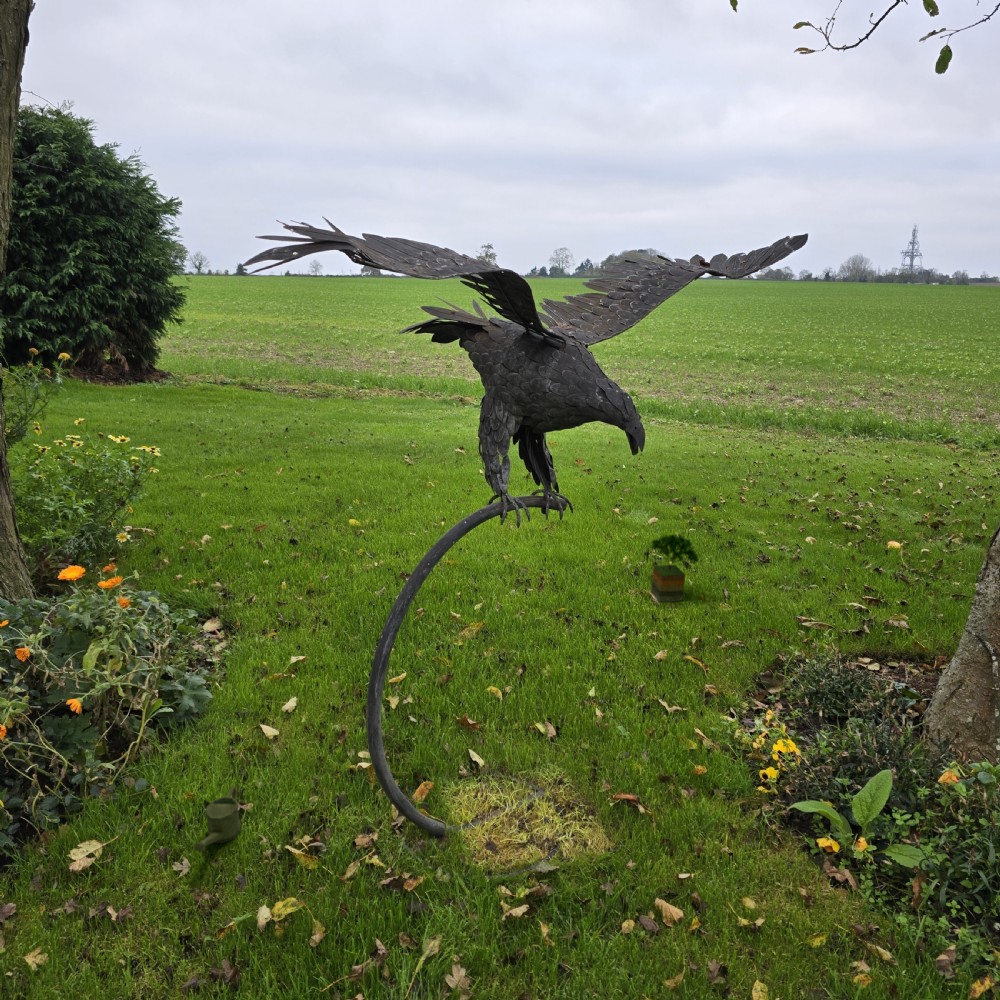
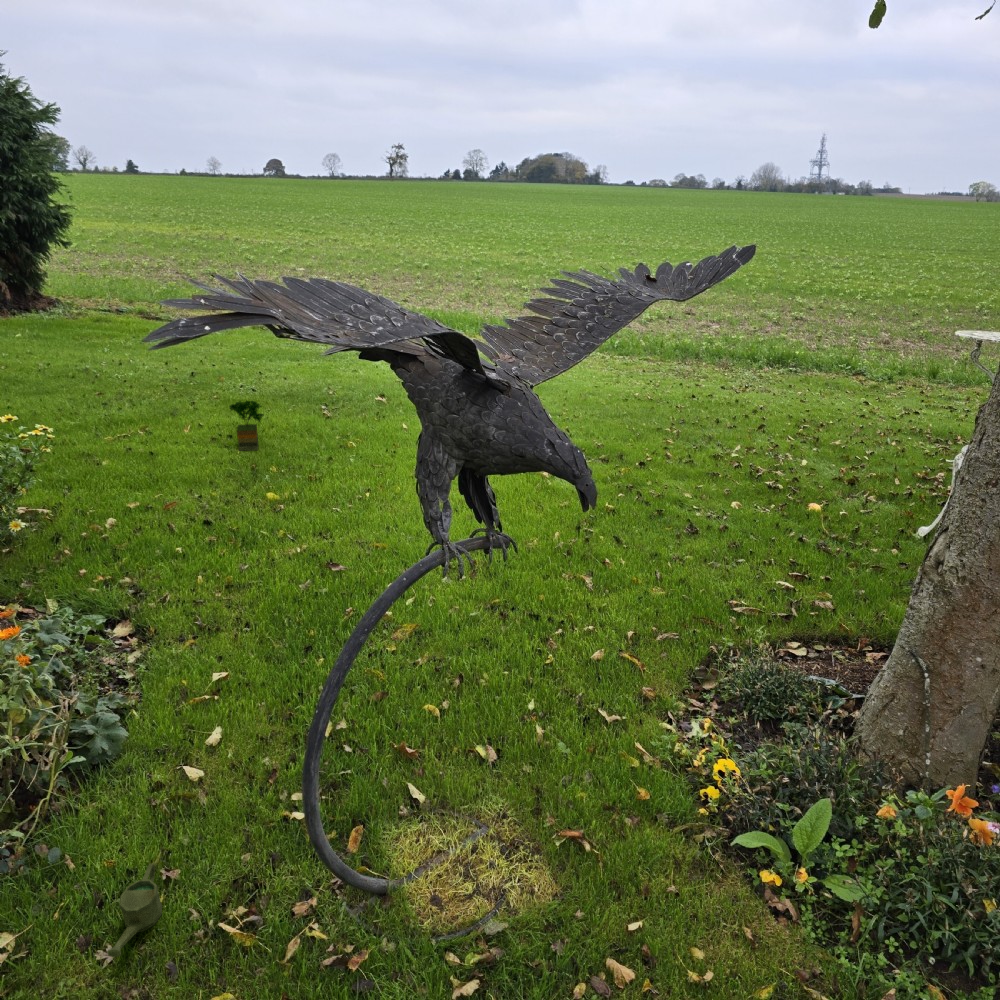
potted tree: present [651,534,698,602] -> present [229,401,264,451]

